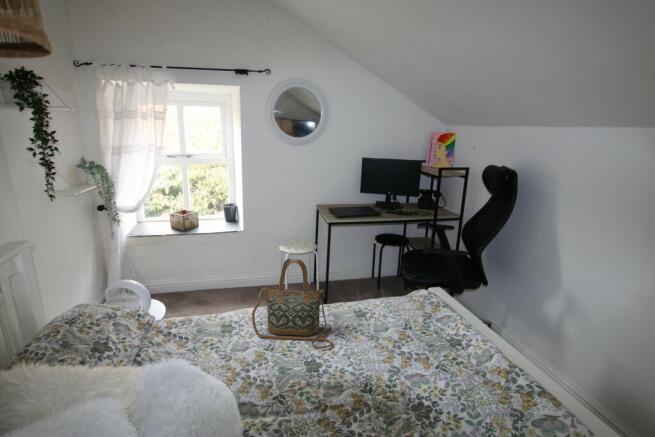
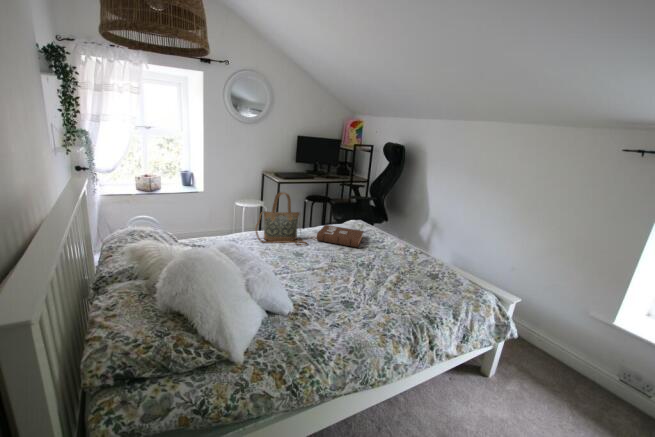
book: none [350,305,435,362] -> present [317,225,363,247]

